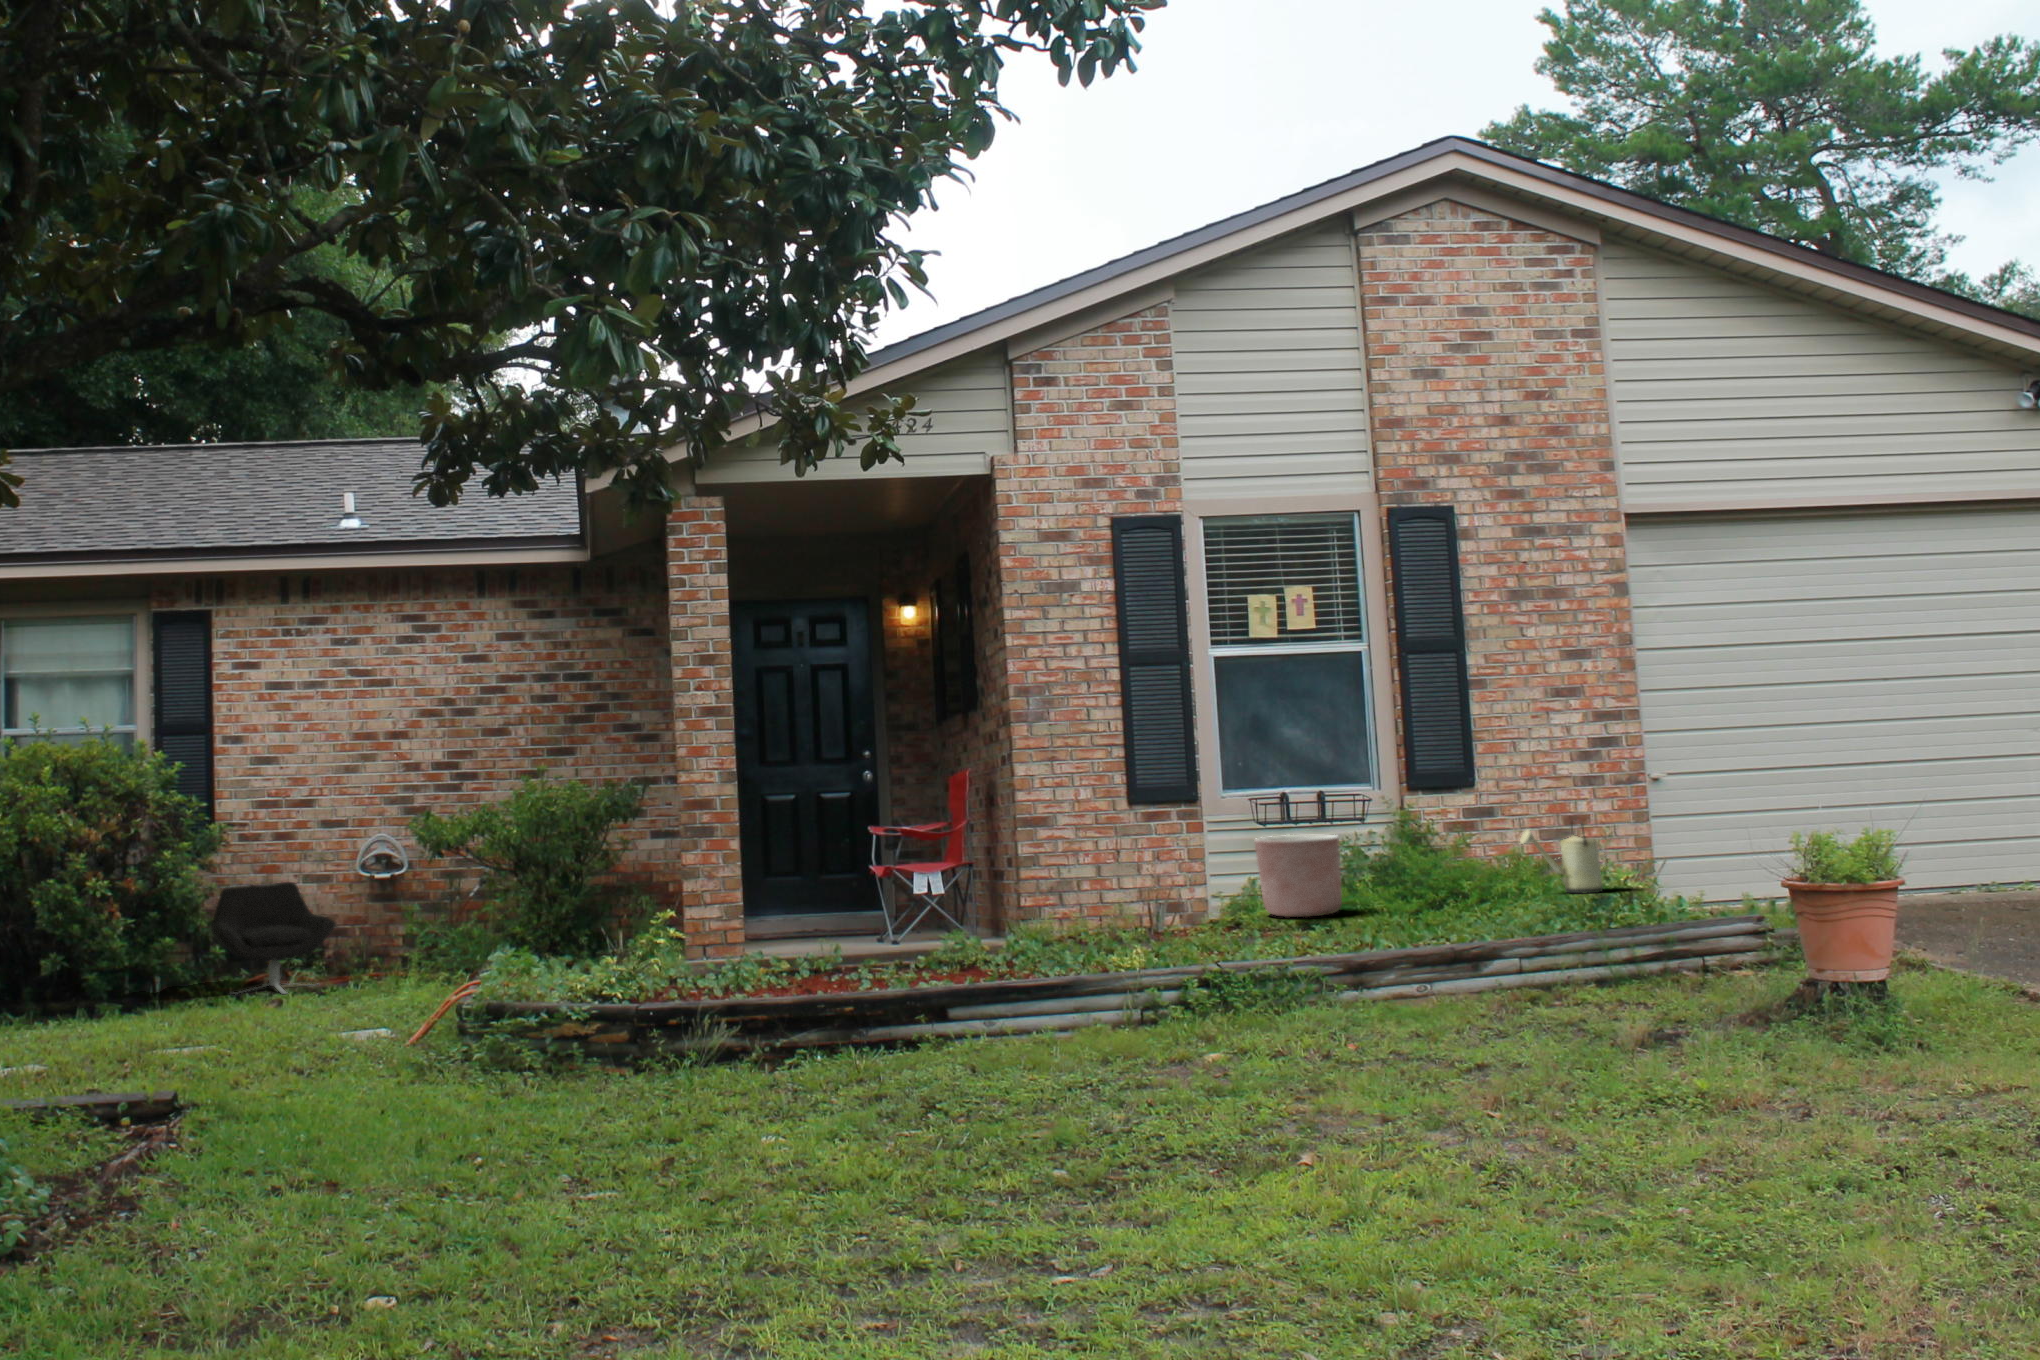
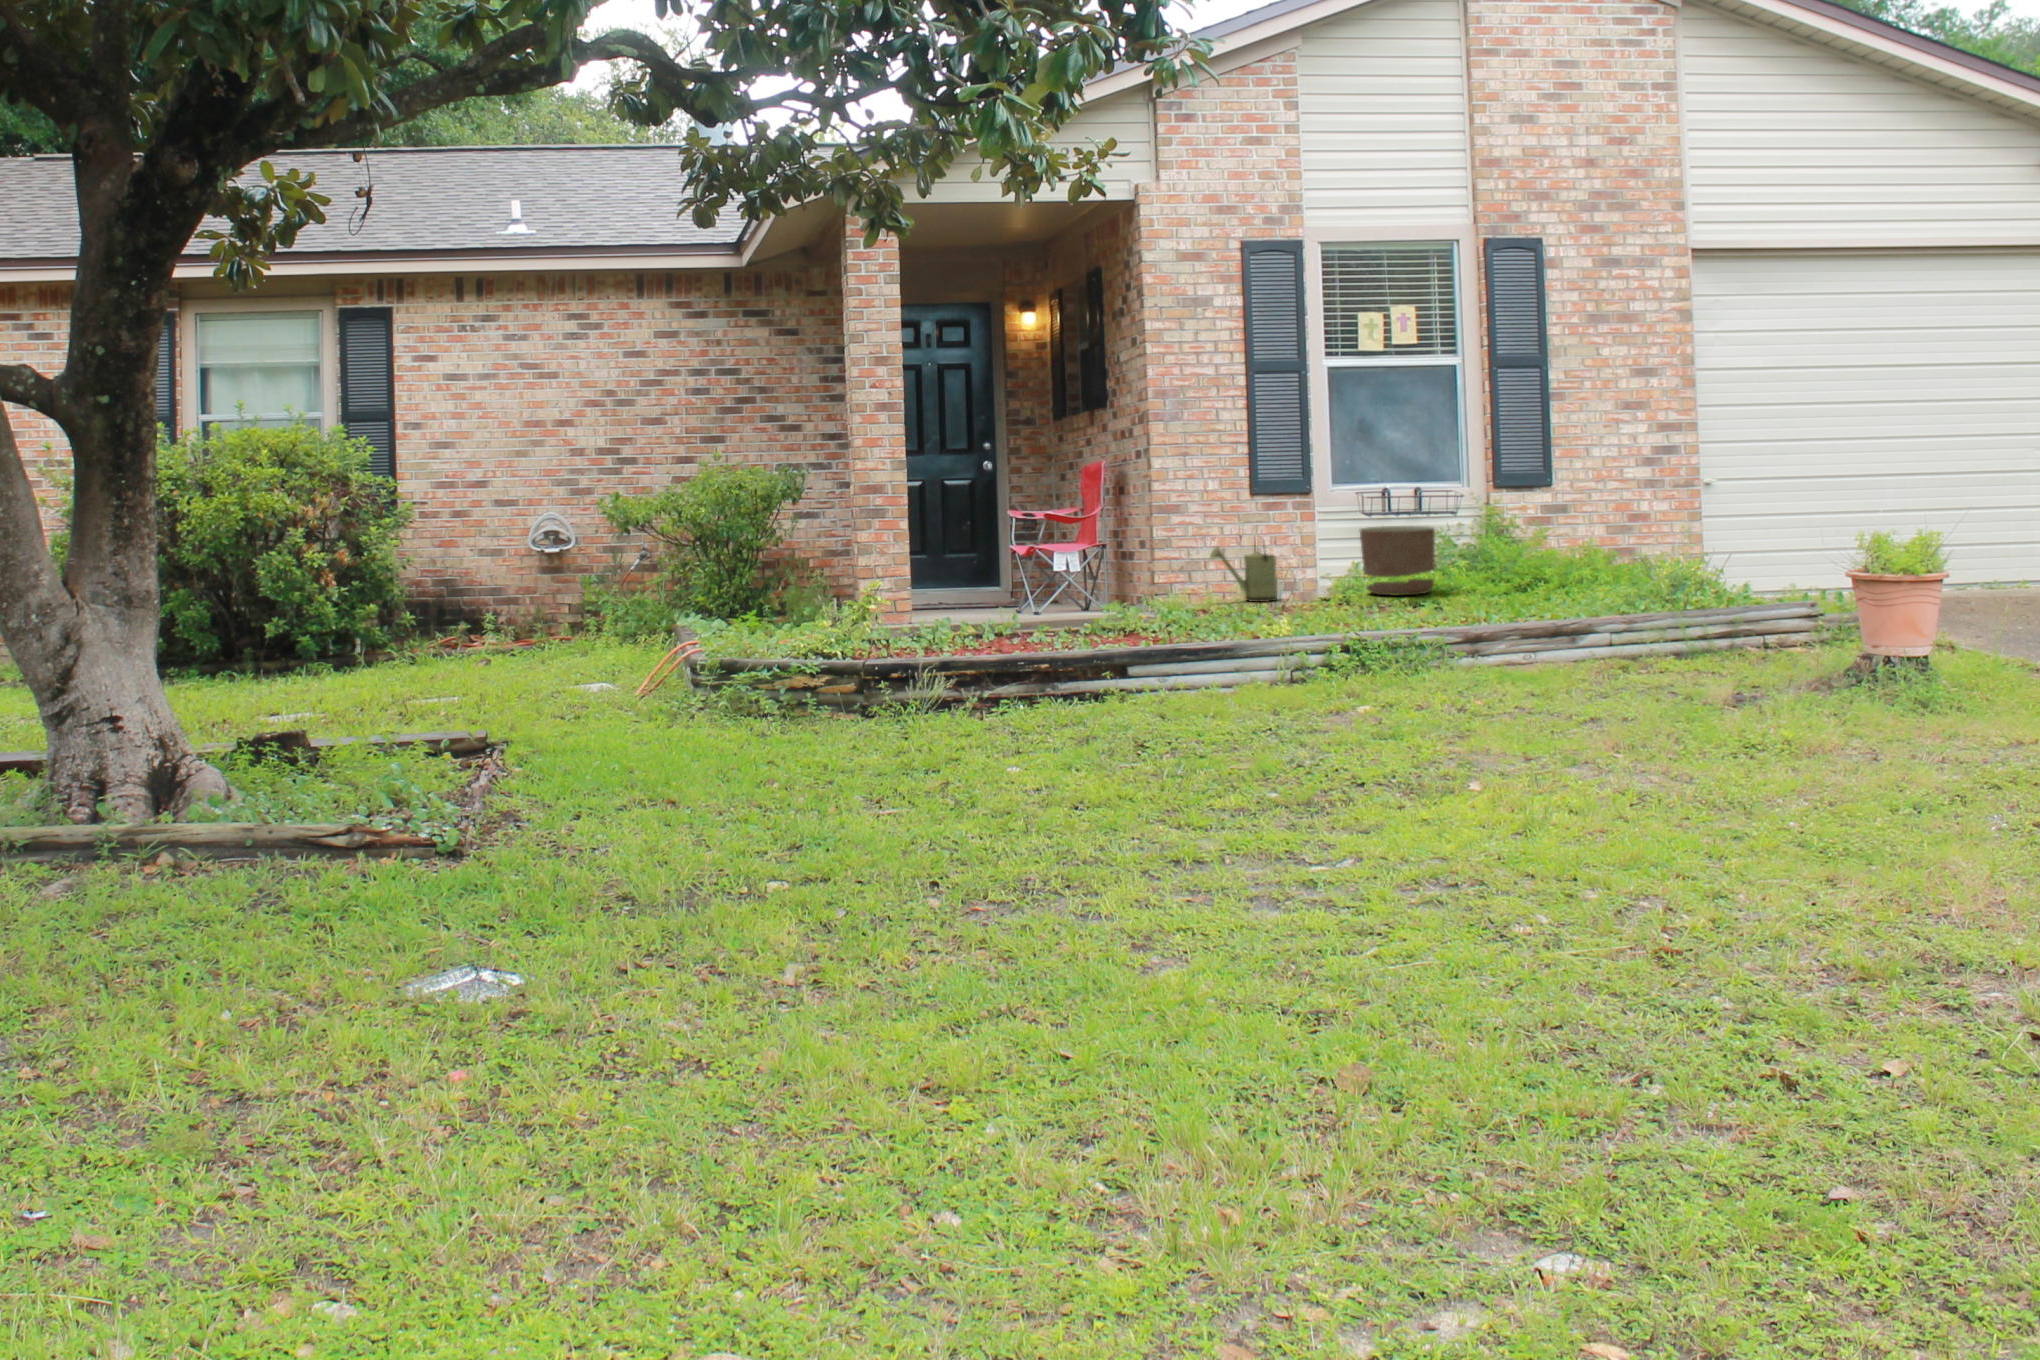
watering can: present [1520,823,1603,893] -> present [1210,546,1277,602]
lounge chair: present [211,882,336,994] -> none [403,556,519,653]

